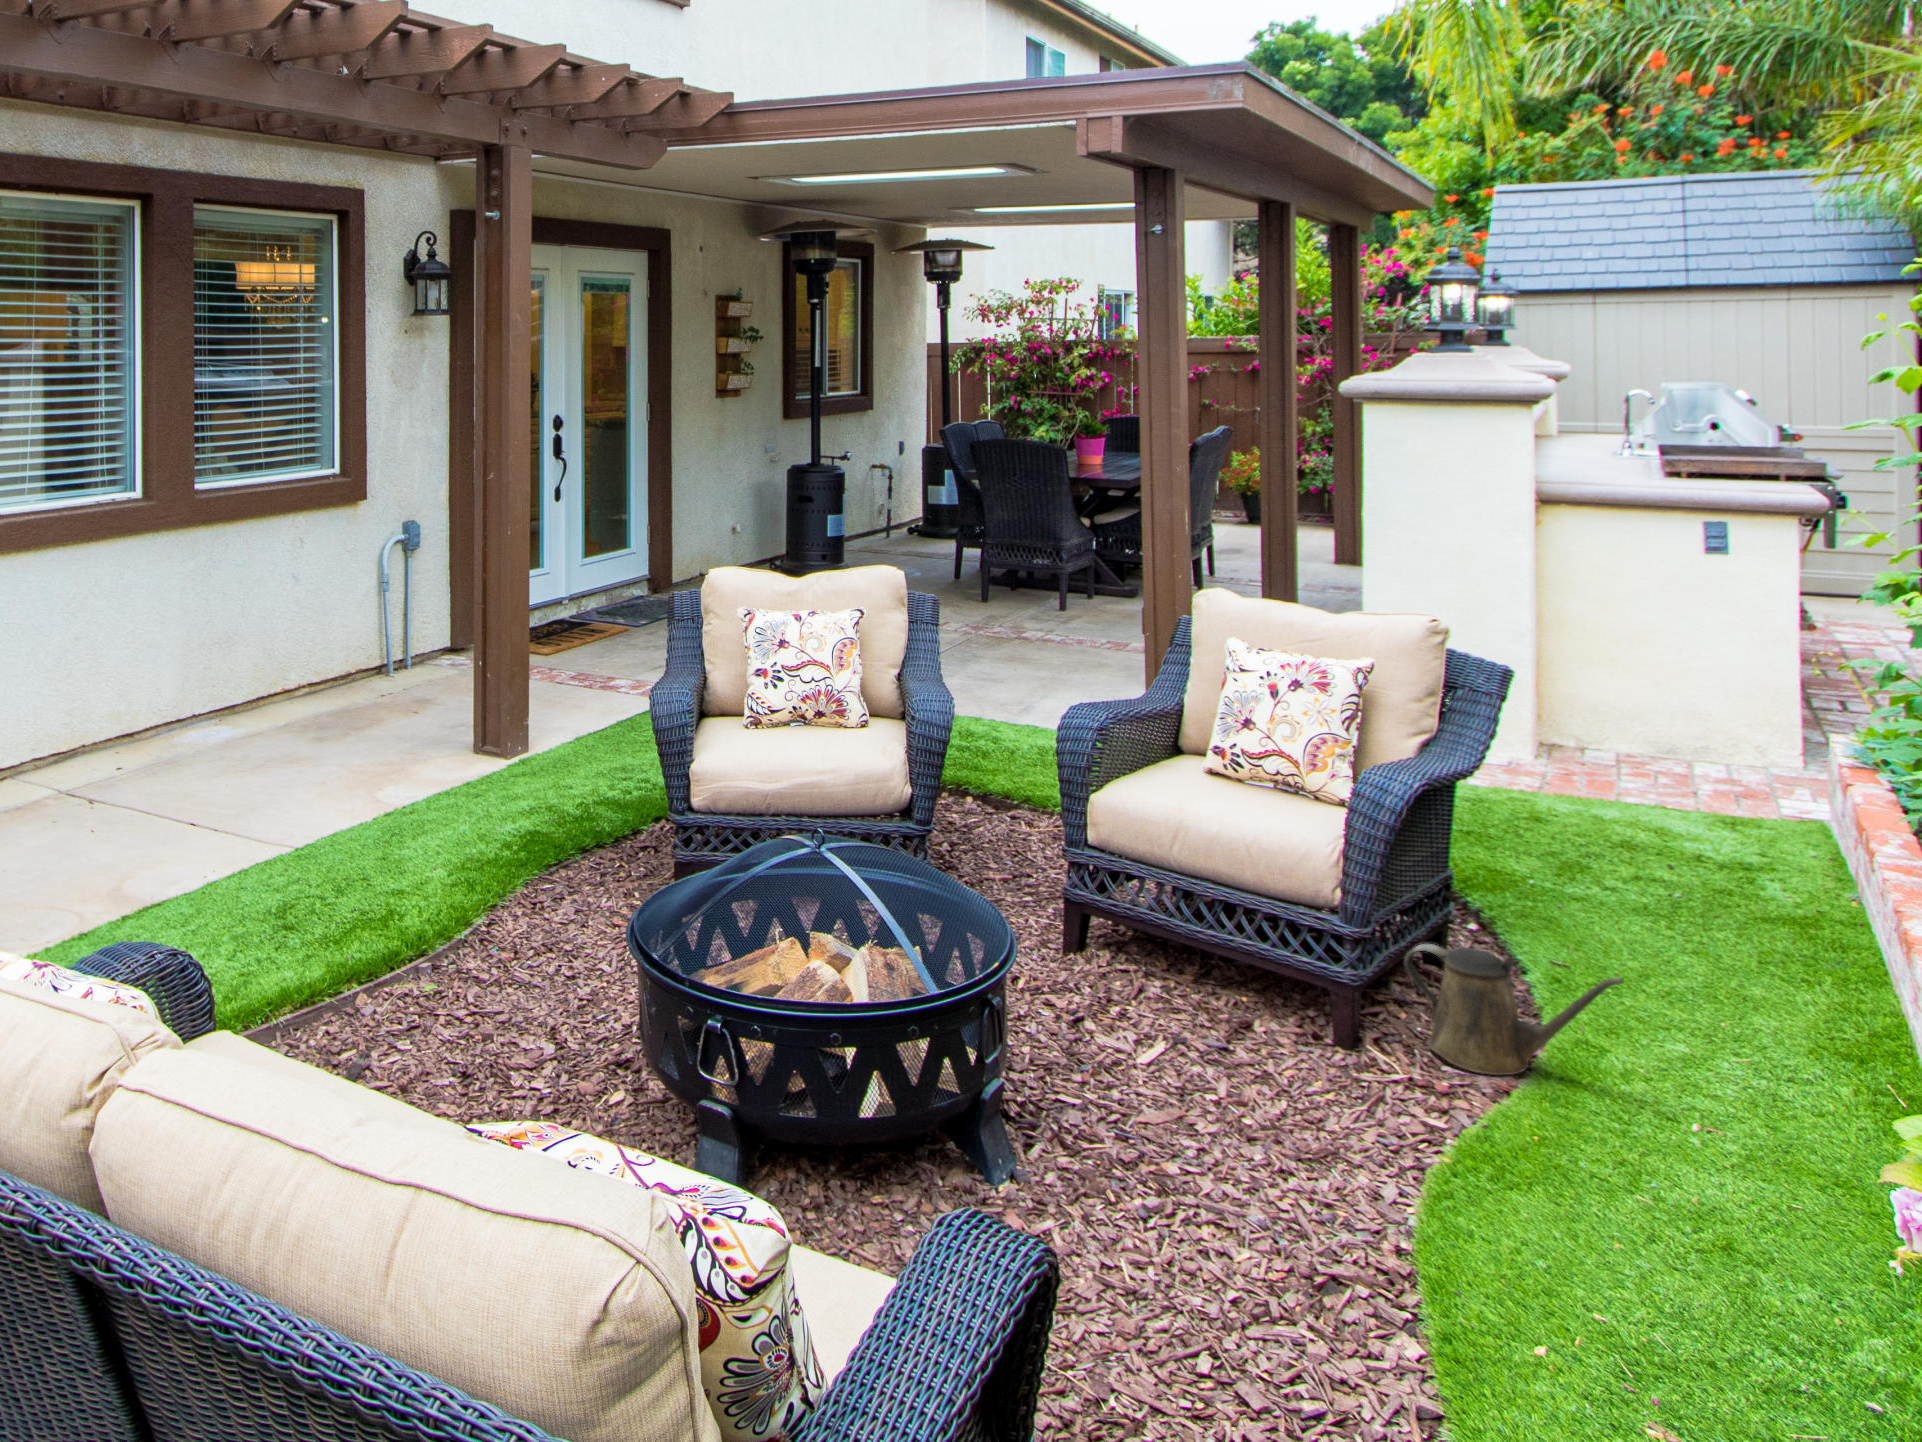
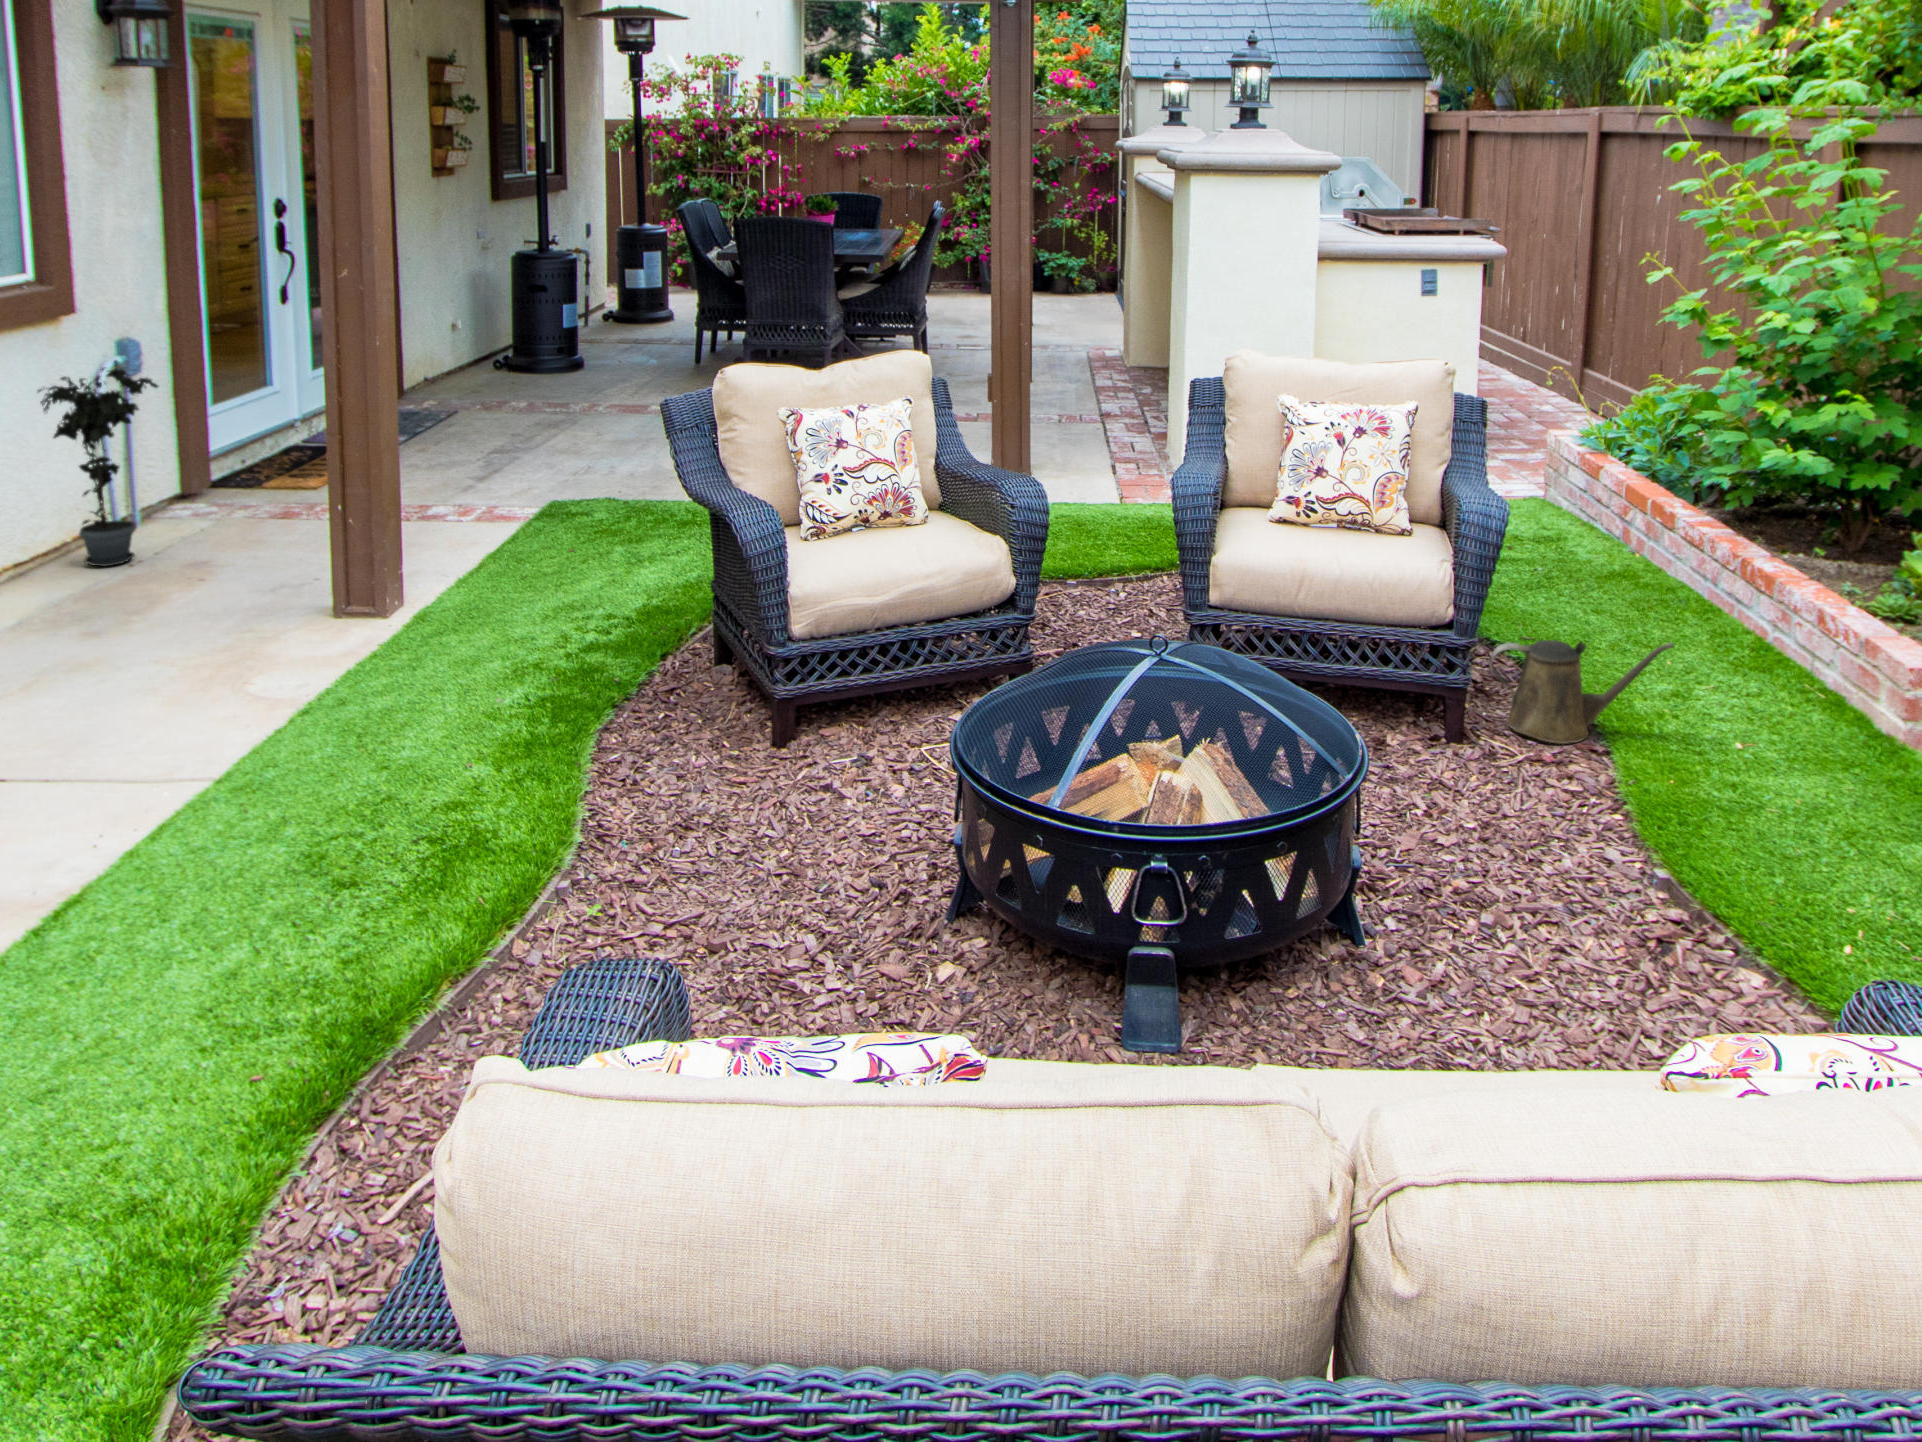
potted plant: none [323,535,413,693] -> present [38,360,158,566]

